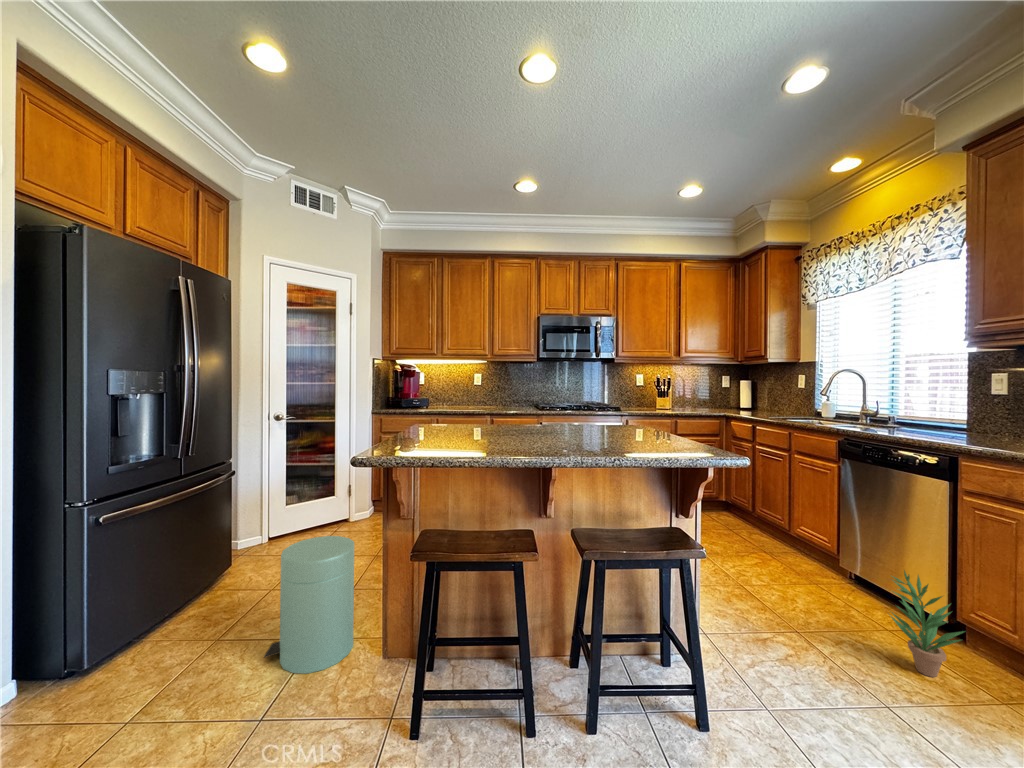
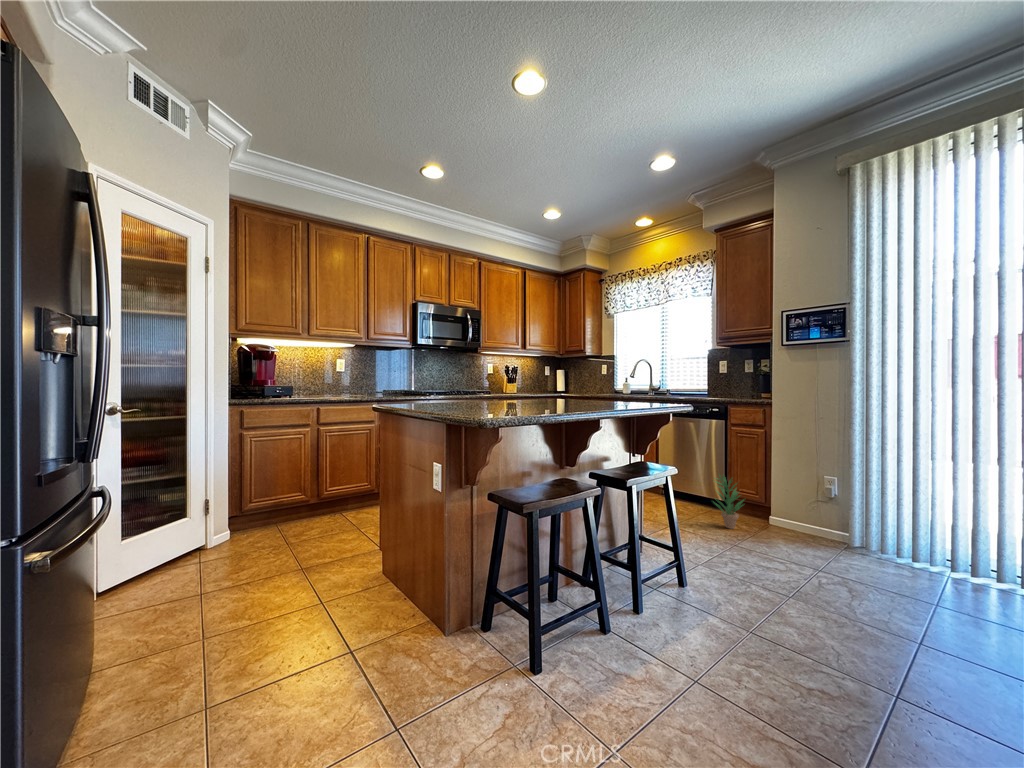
trash can: present [264,536,354,673] -> none [316,526,412,683]

